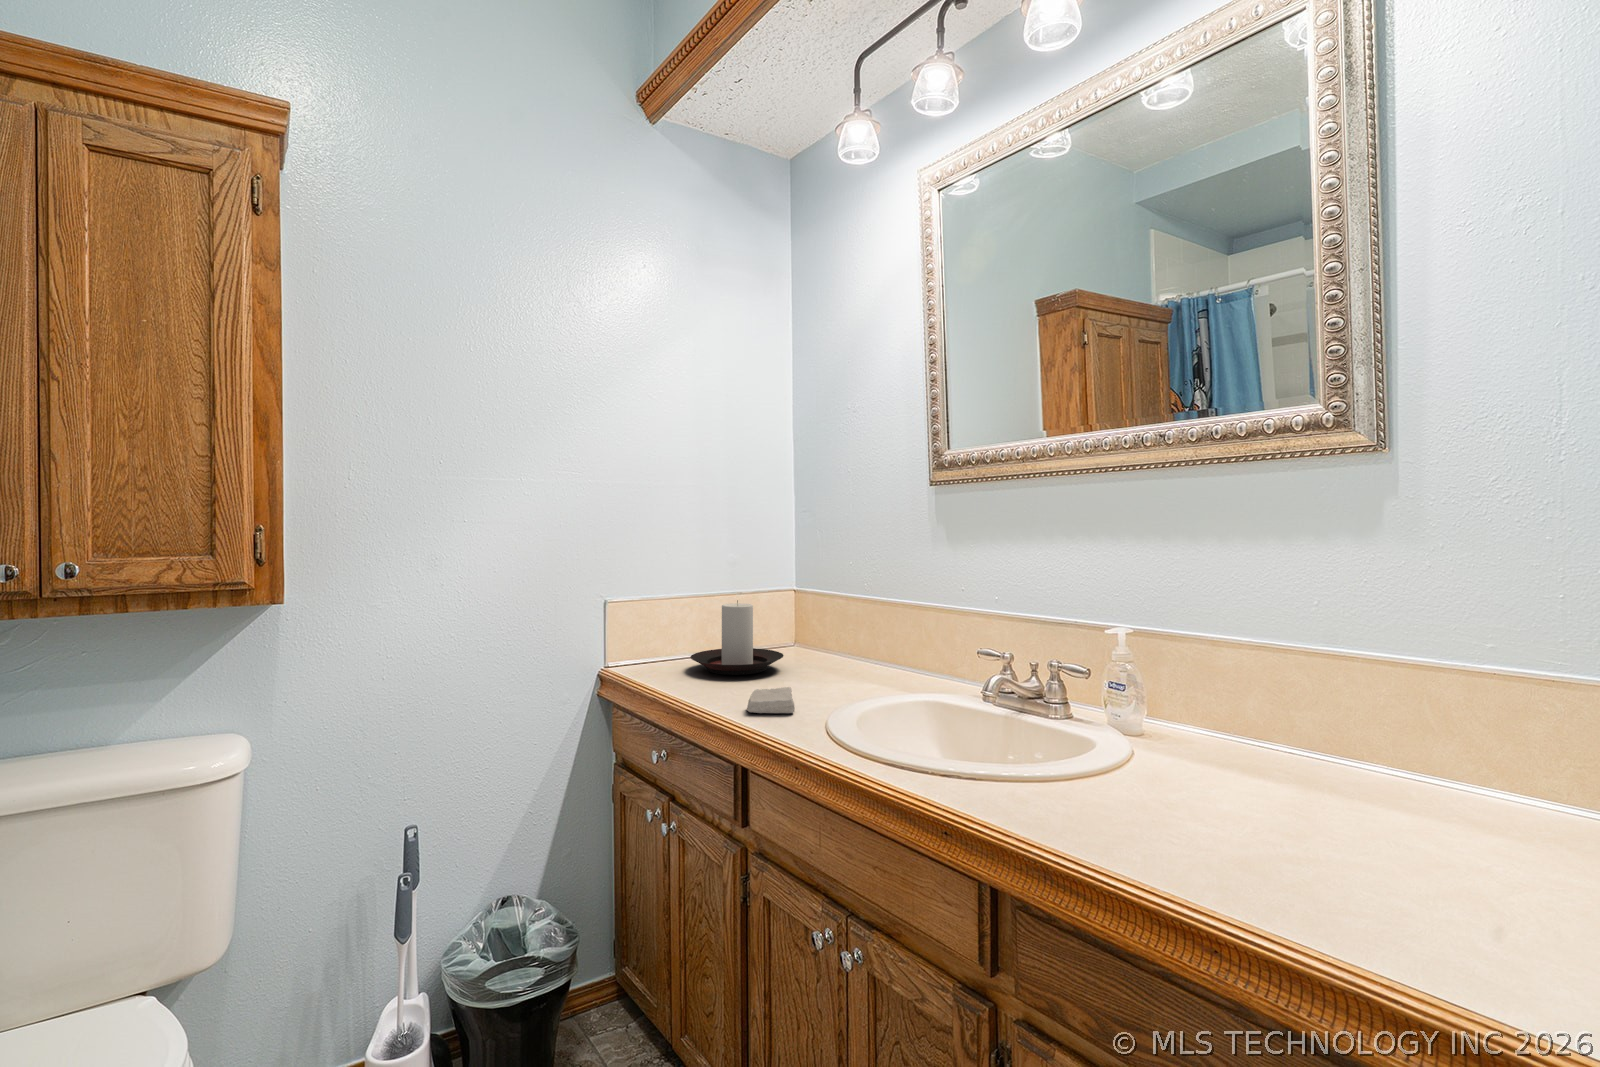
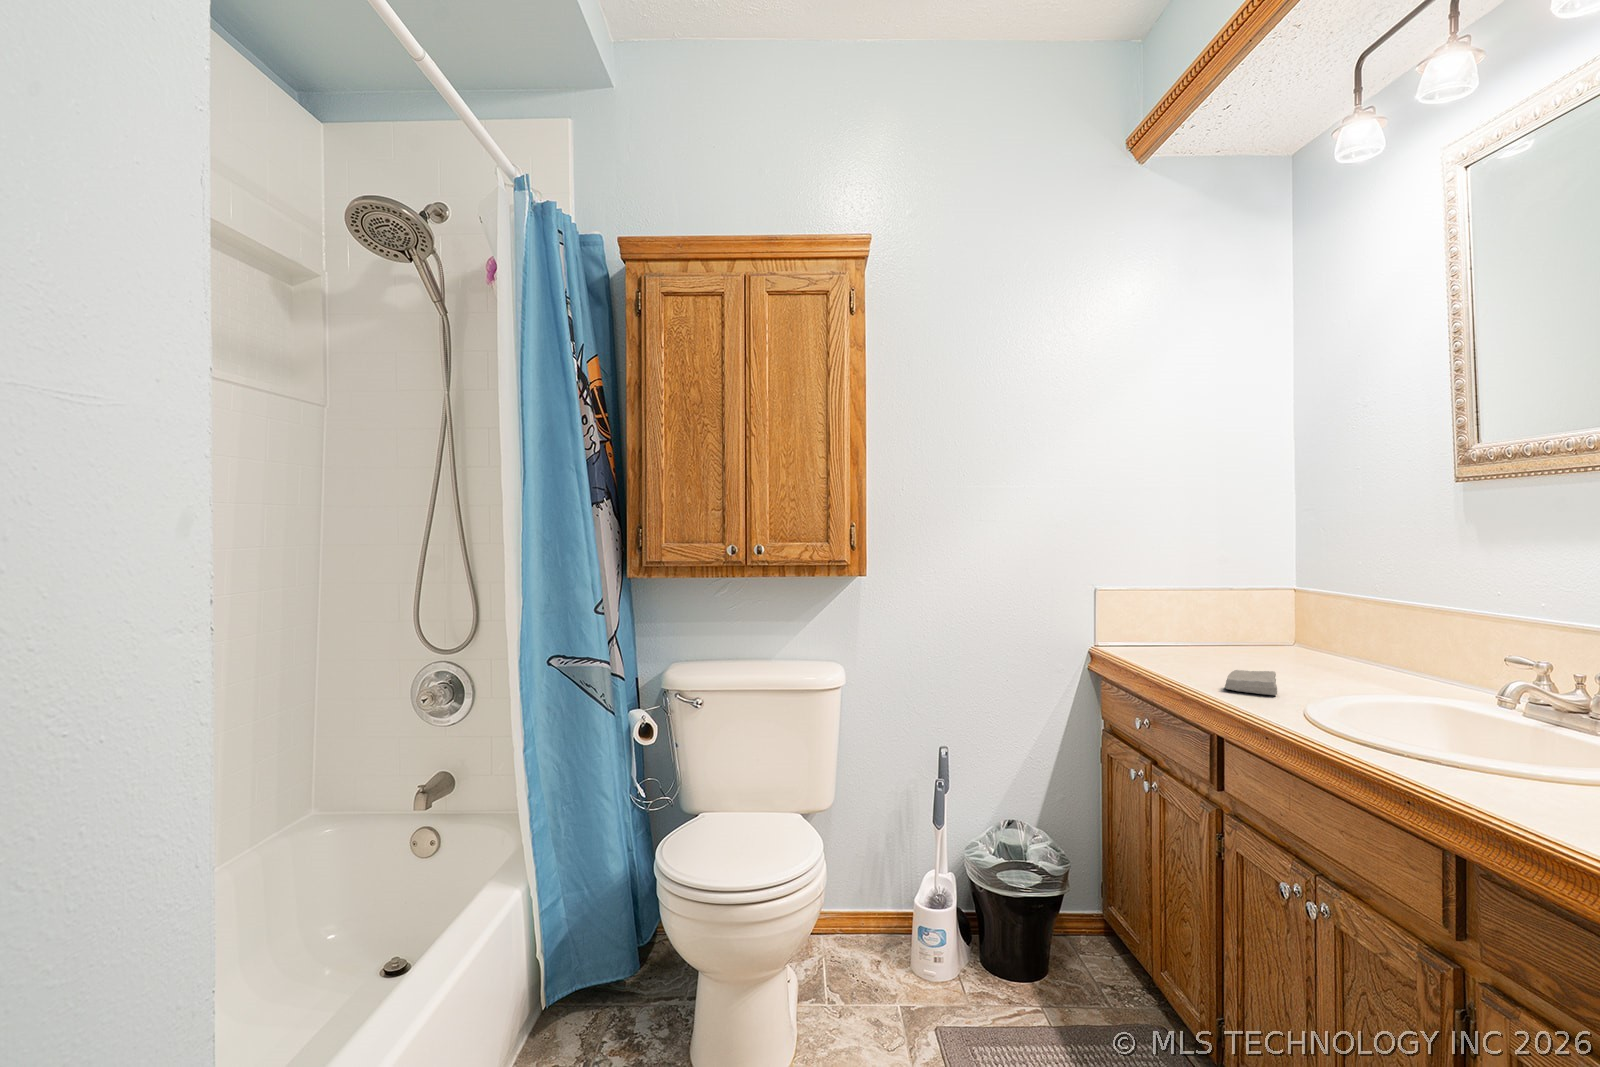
candle holder: present [690,601,784,675] -> none [1174,587,1283,661]

